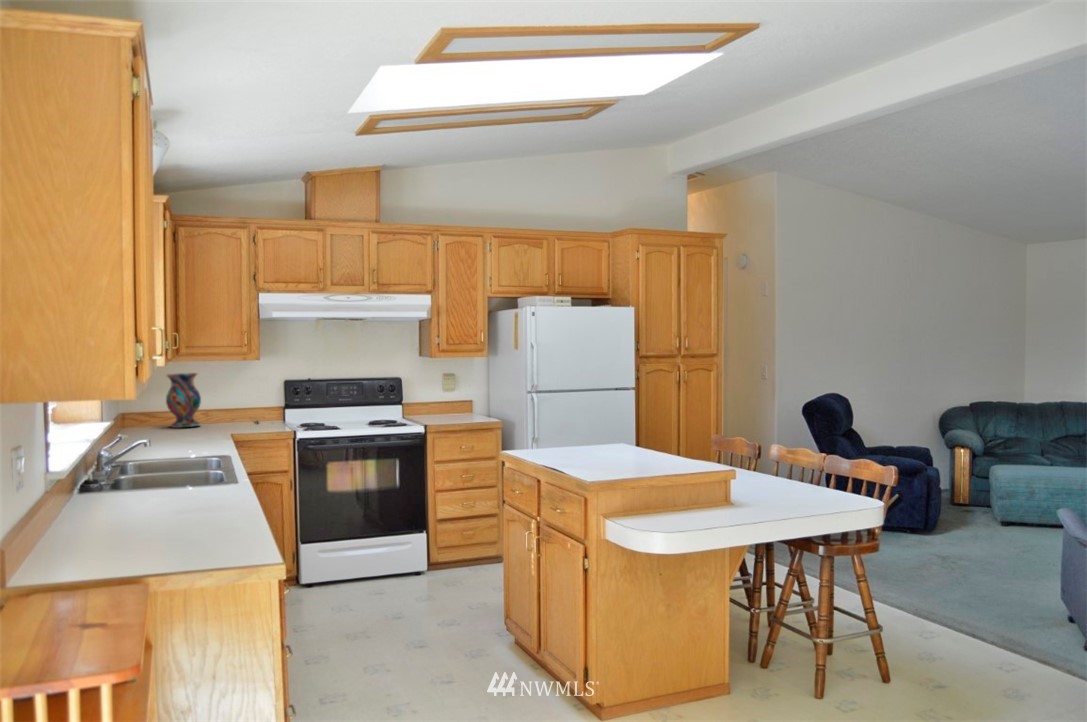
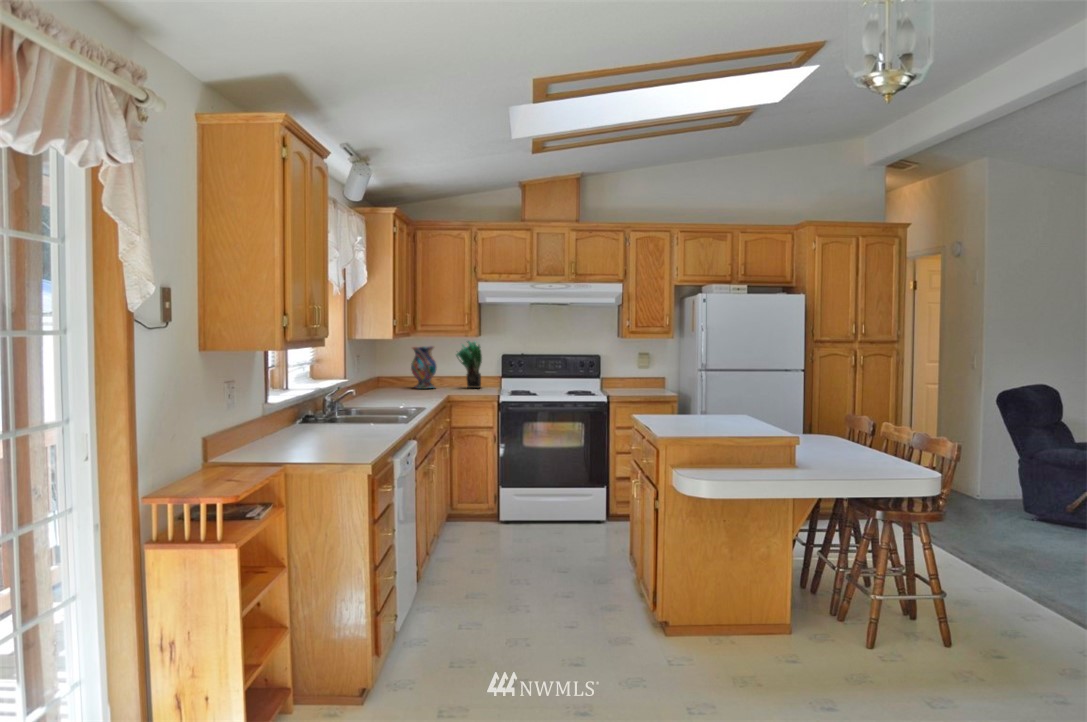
potted plant: none [225,364,259,424] -> present [456,341,482,388]

